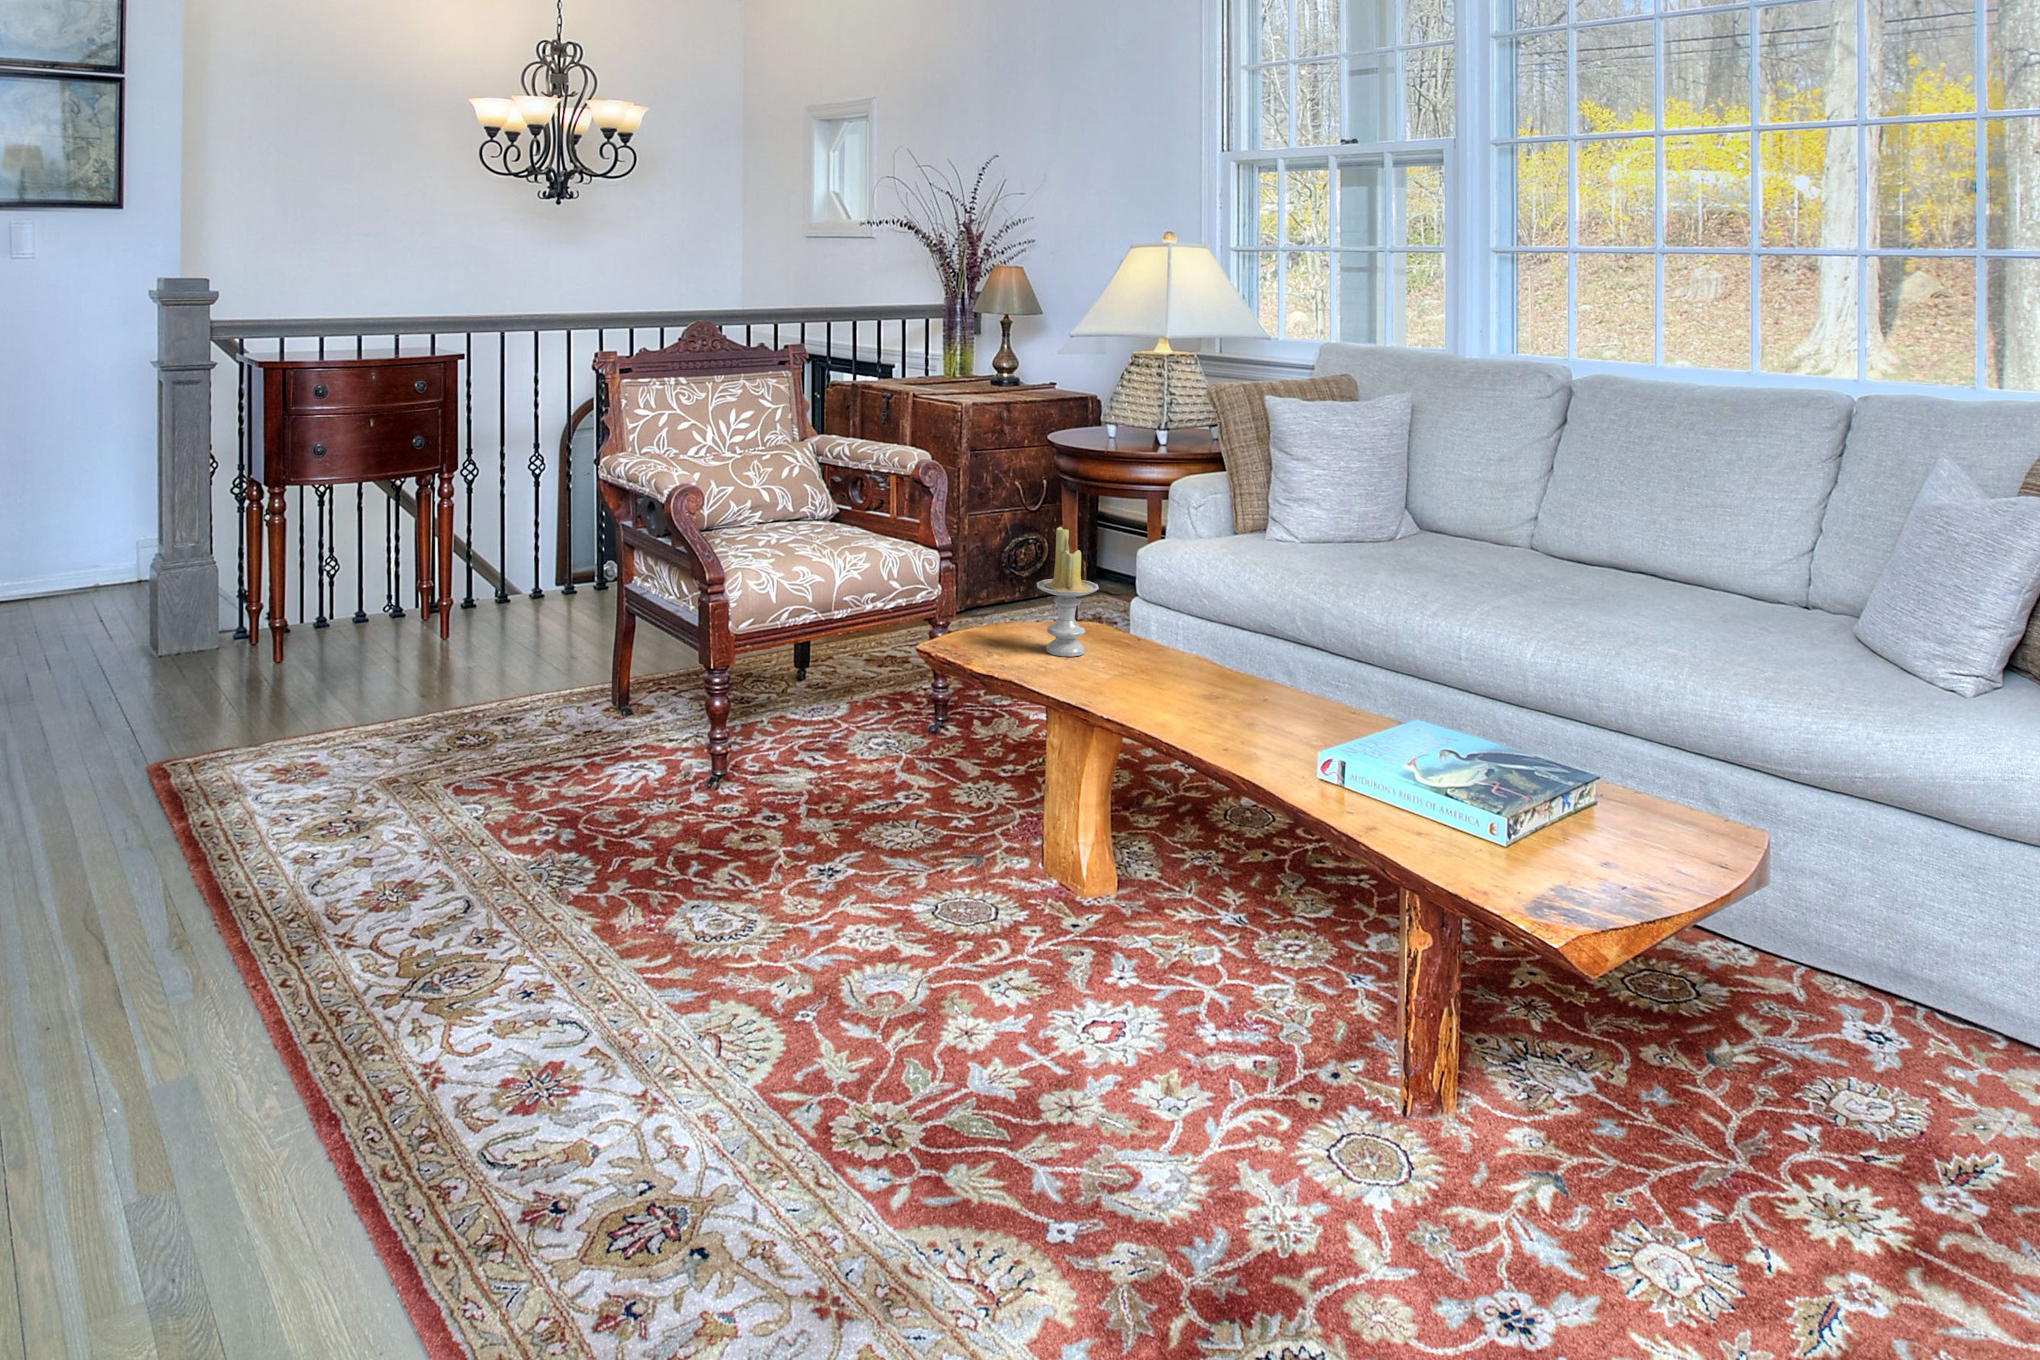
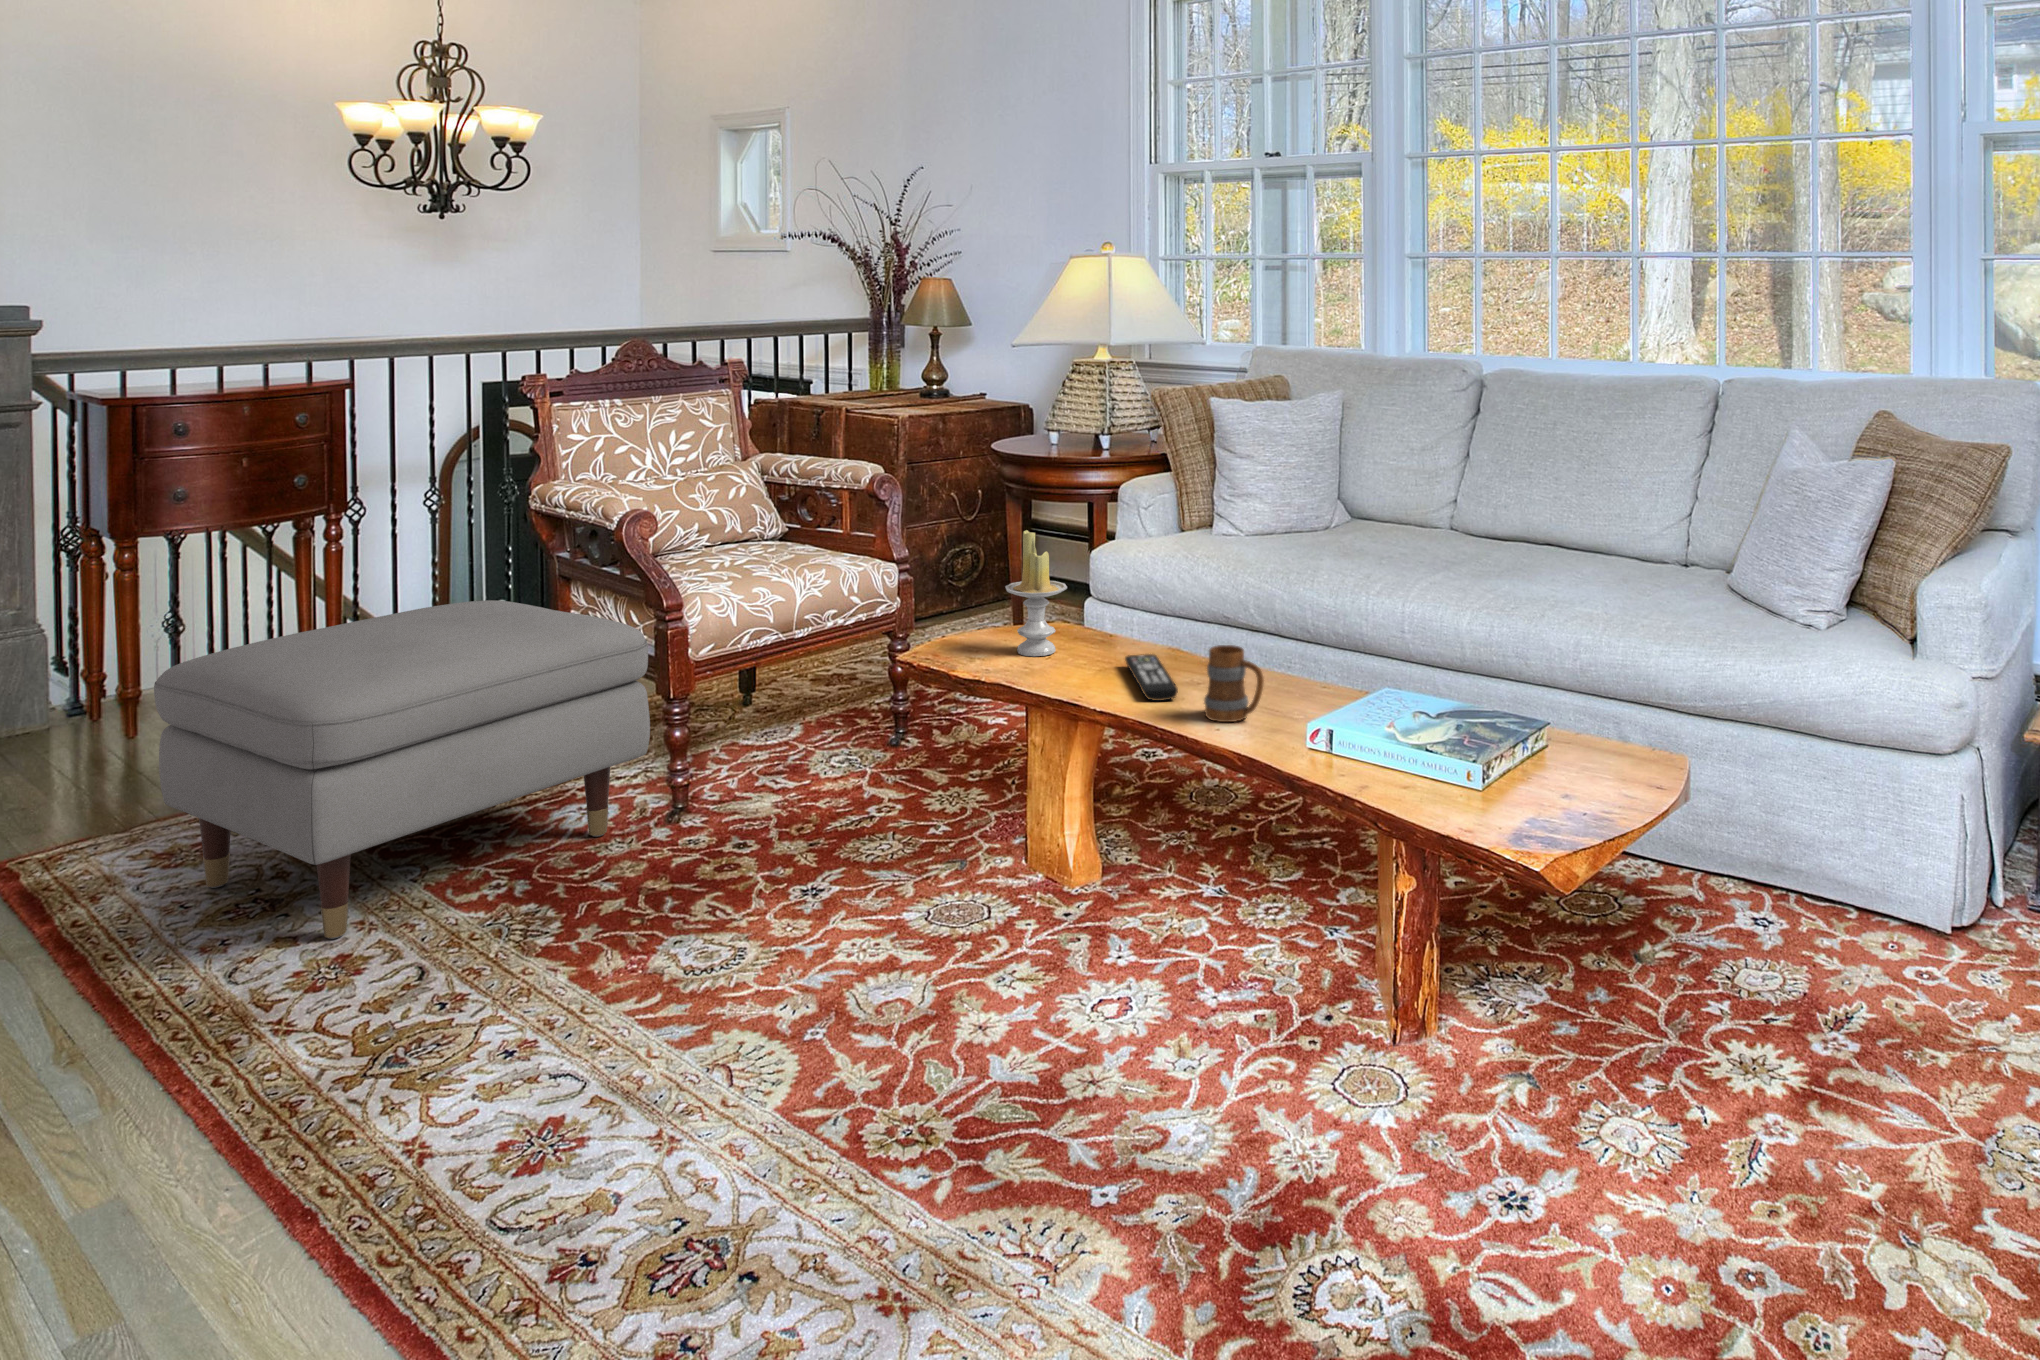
ottoman: none [271,560,698,862] -> present [154,600,650,939]
mug: none [1224,661,1289,743] -> present [1204,645,1264,722]
remote control: none [1153,664,1200,714] -> present [1125,654,1178,701]

